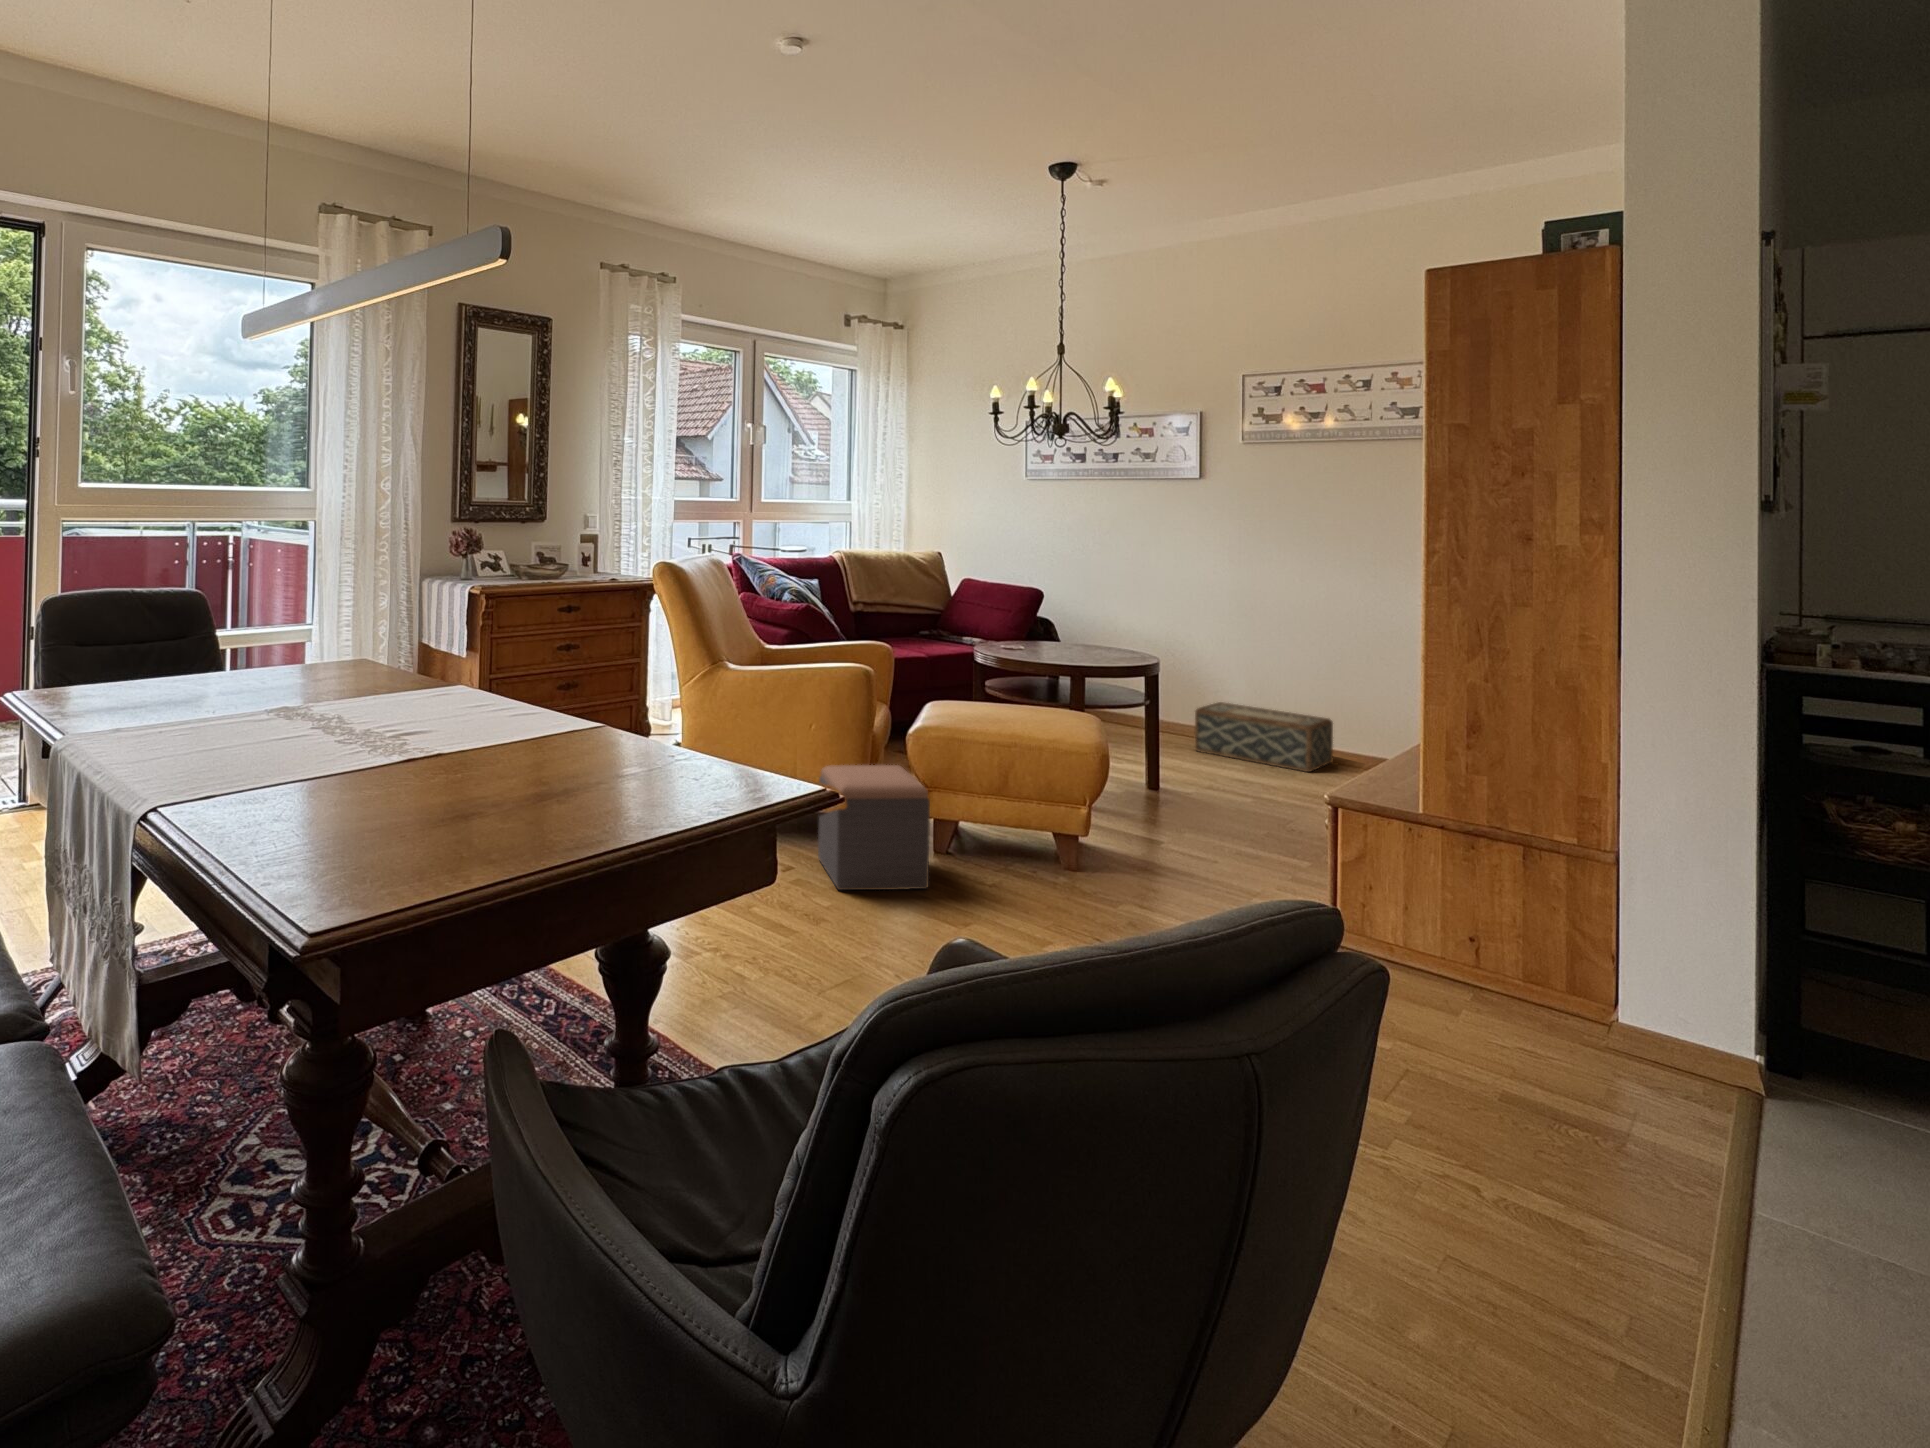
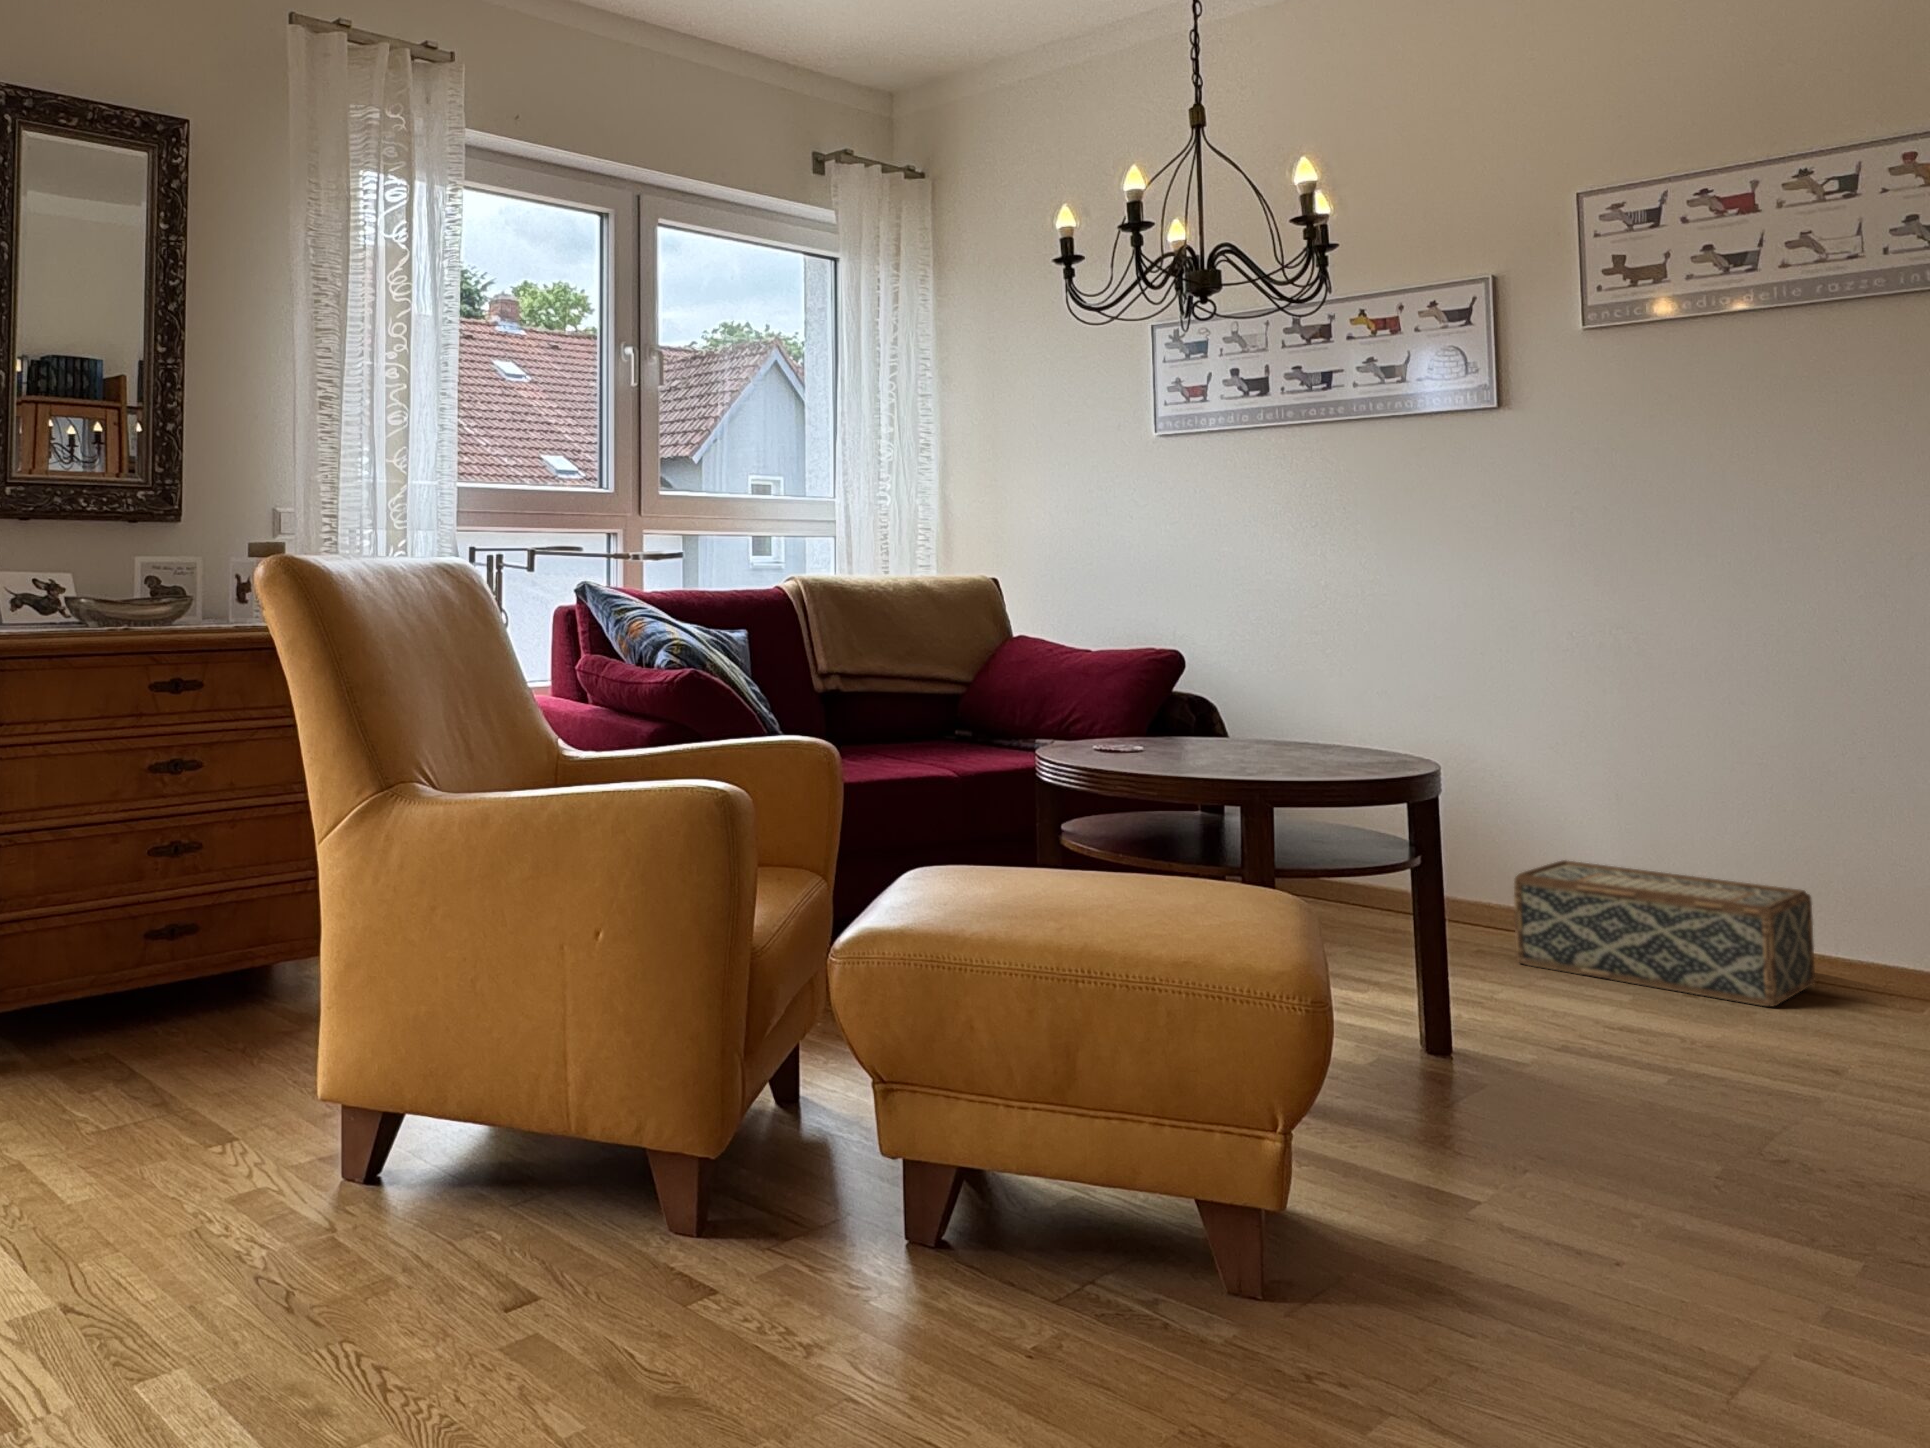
footstool: present [818,765,930,890] -> none [614,1024,870,1369]

